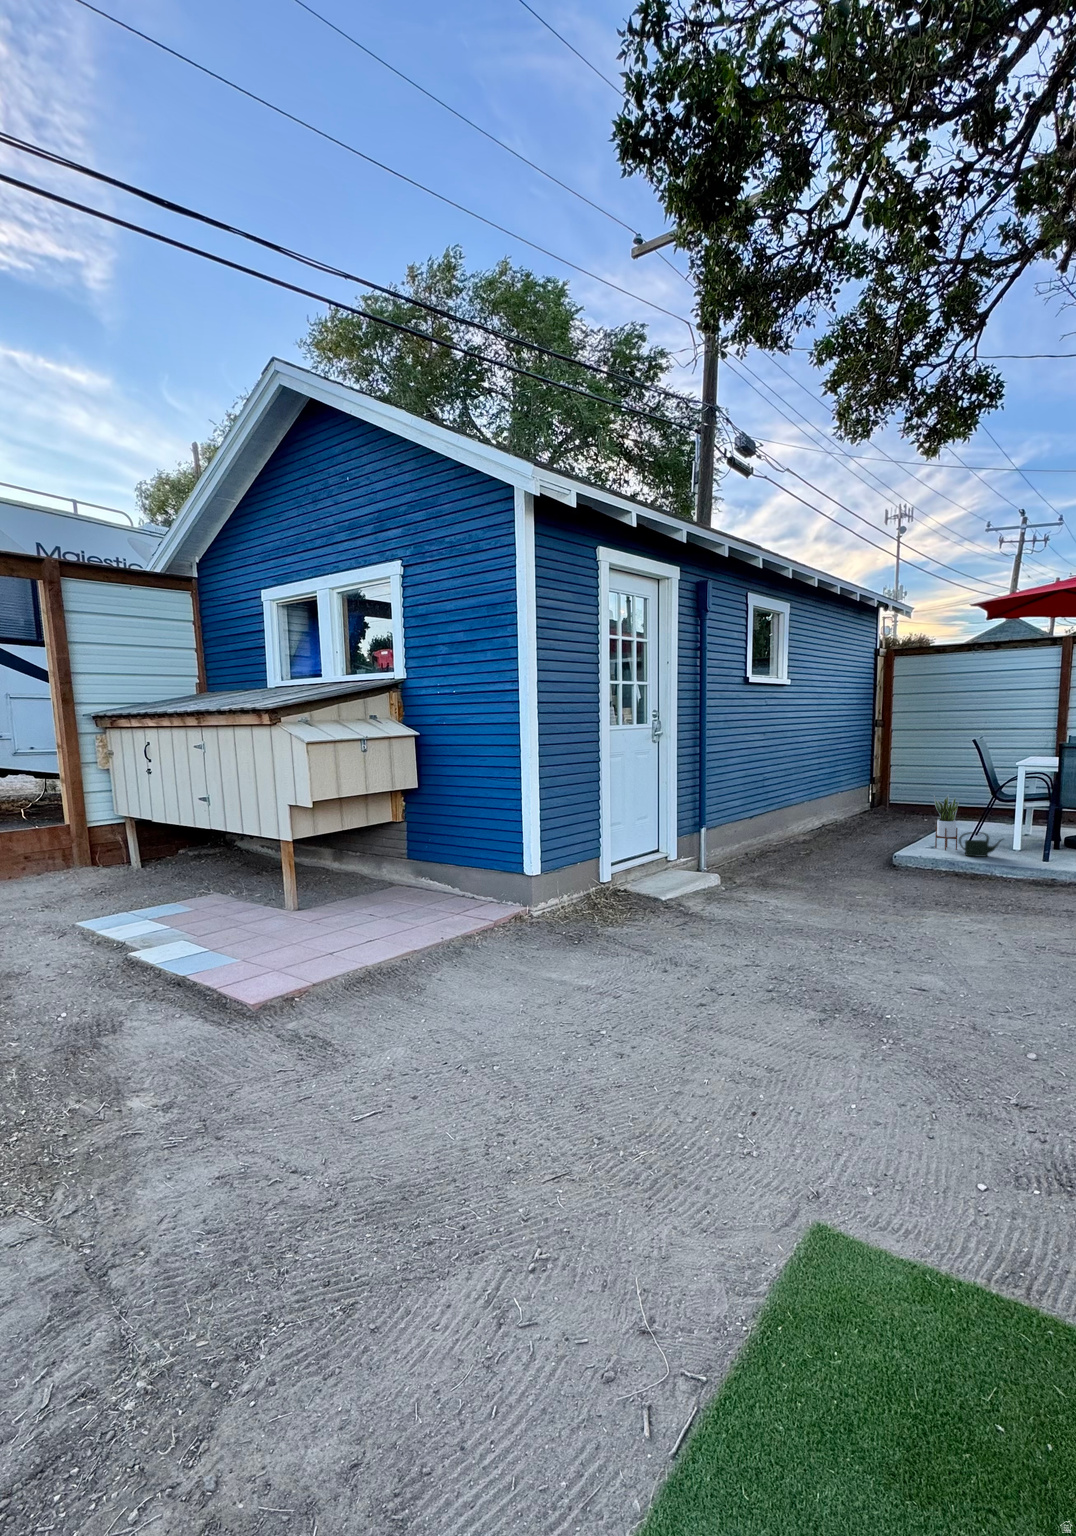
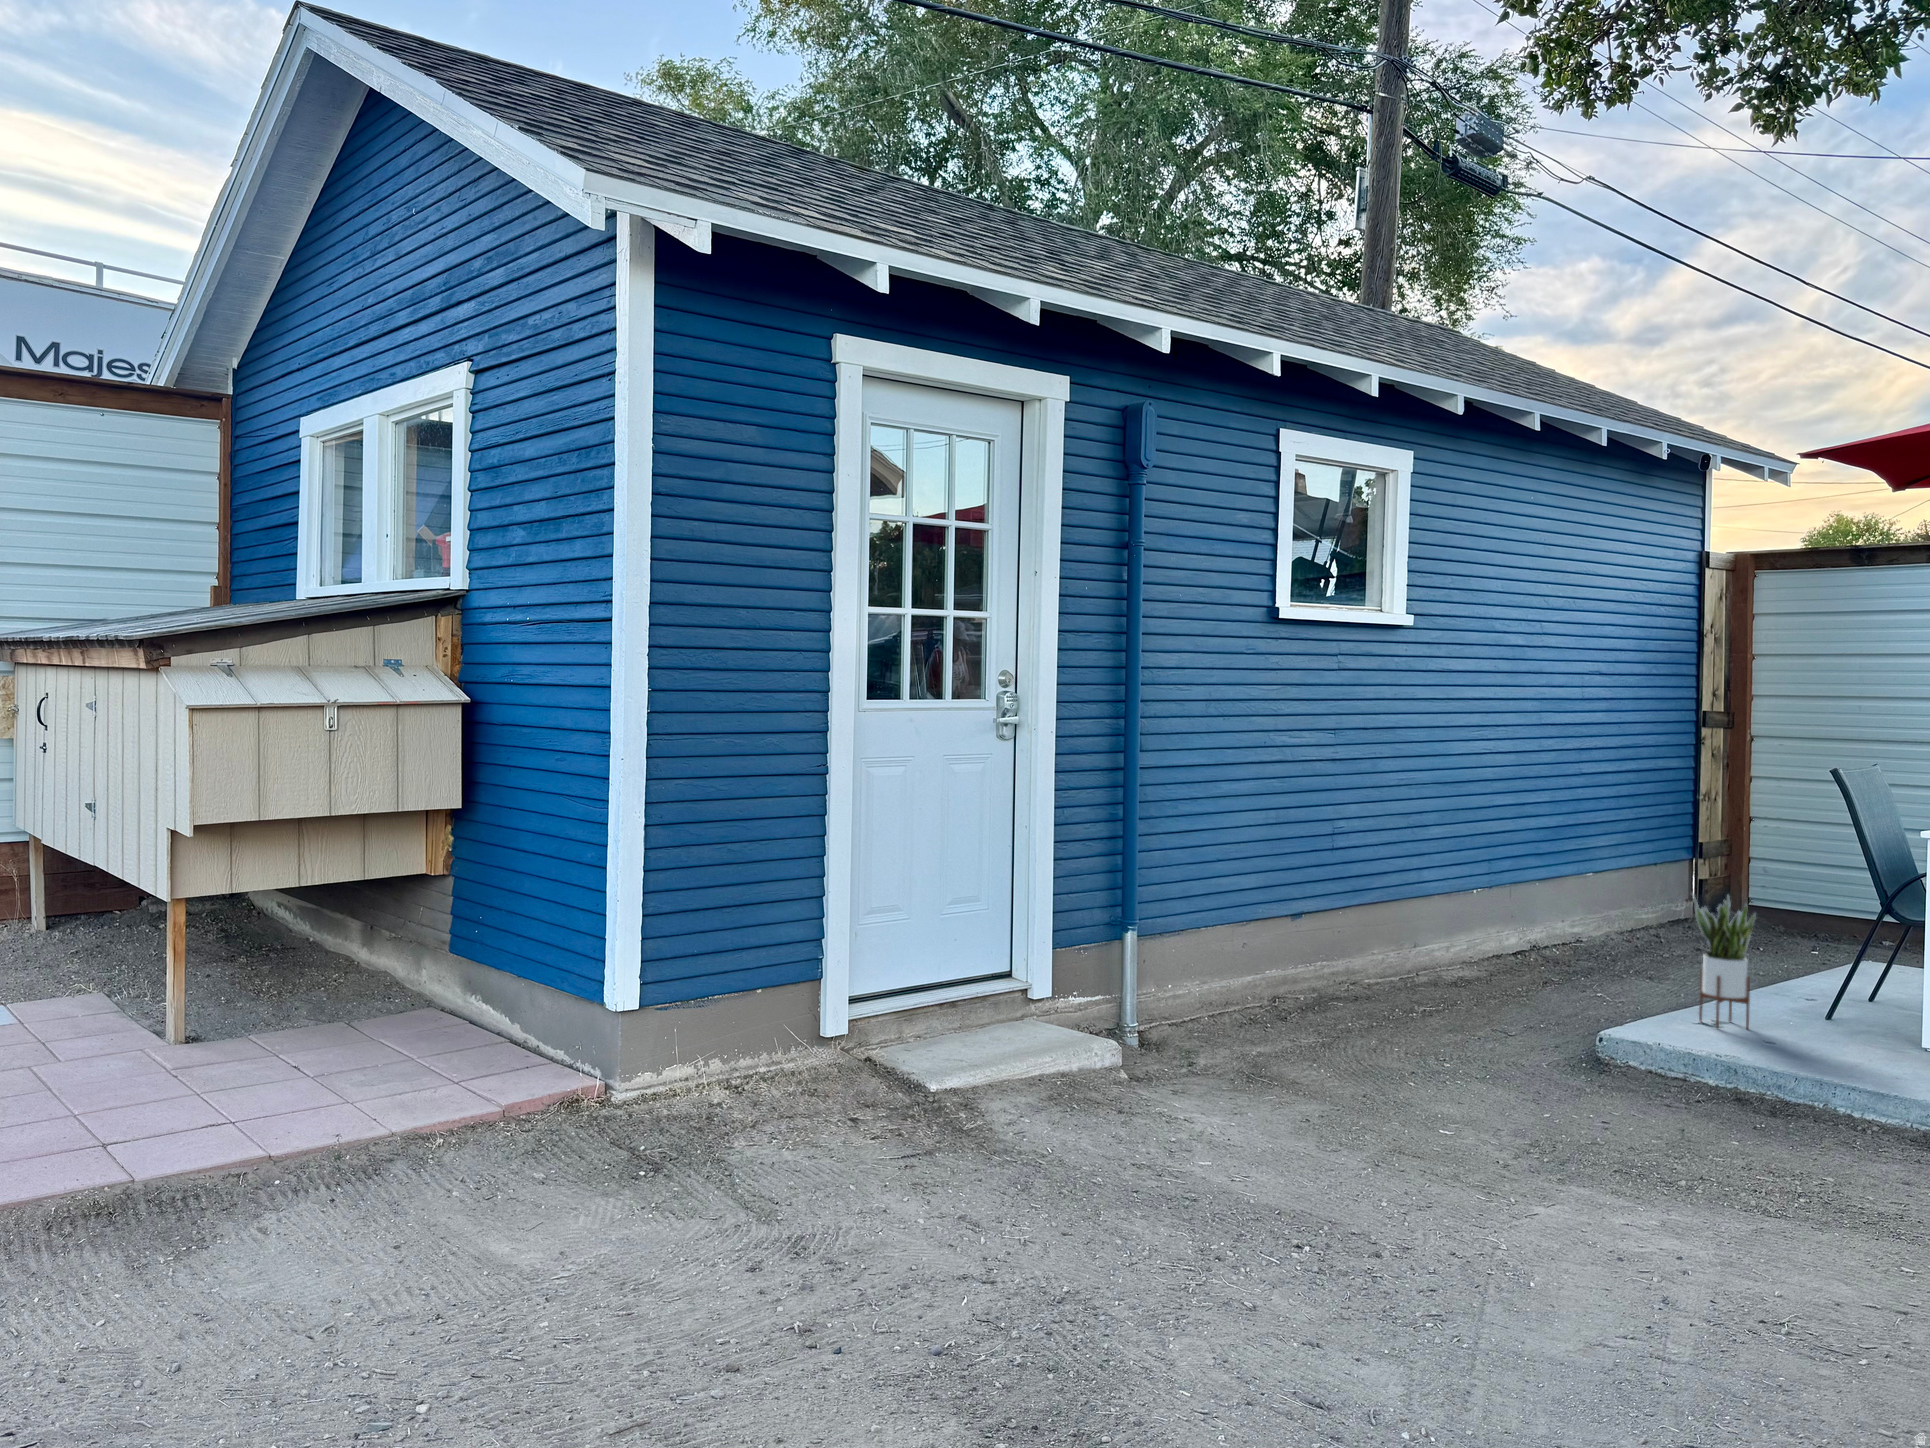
watering can: present [959,832,1002,857] -> none [1736,989,1850,1052]

